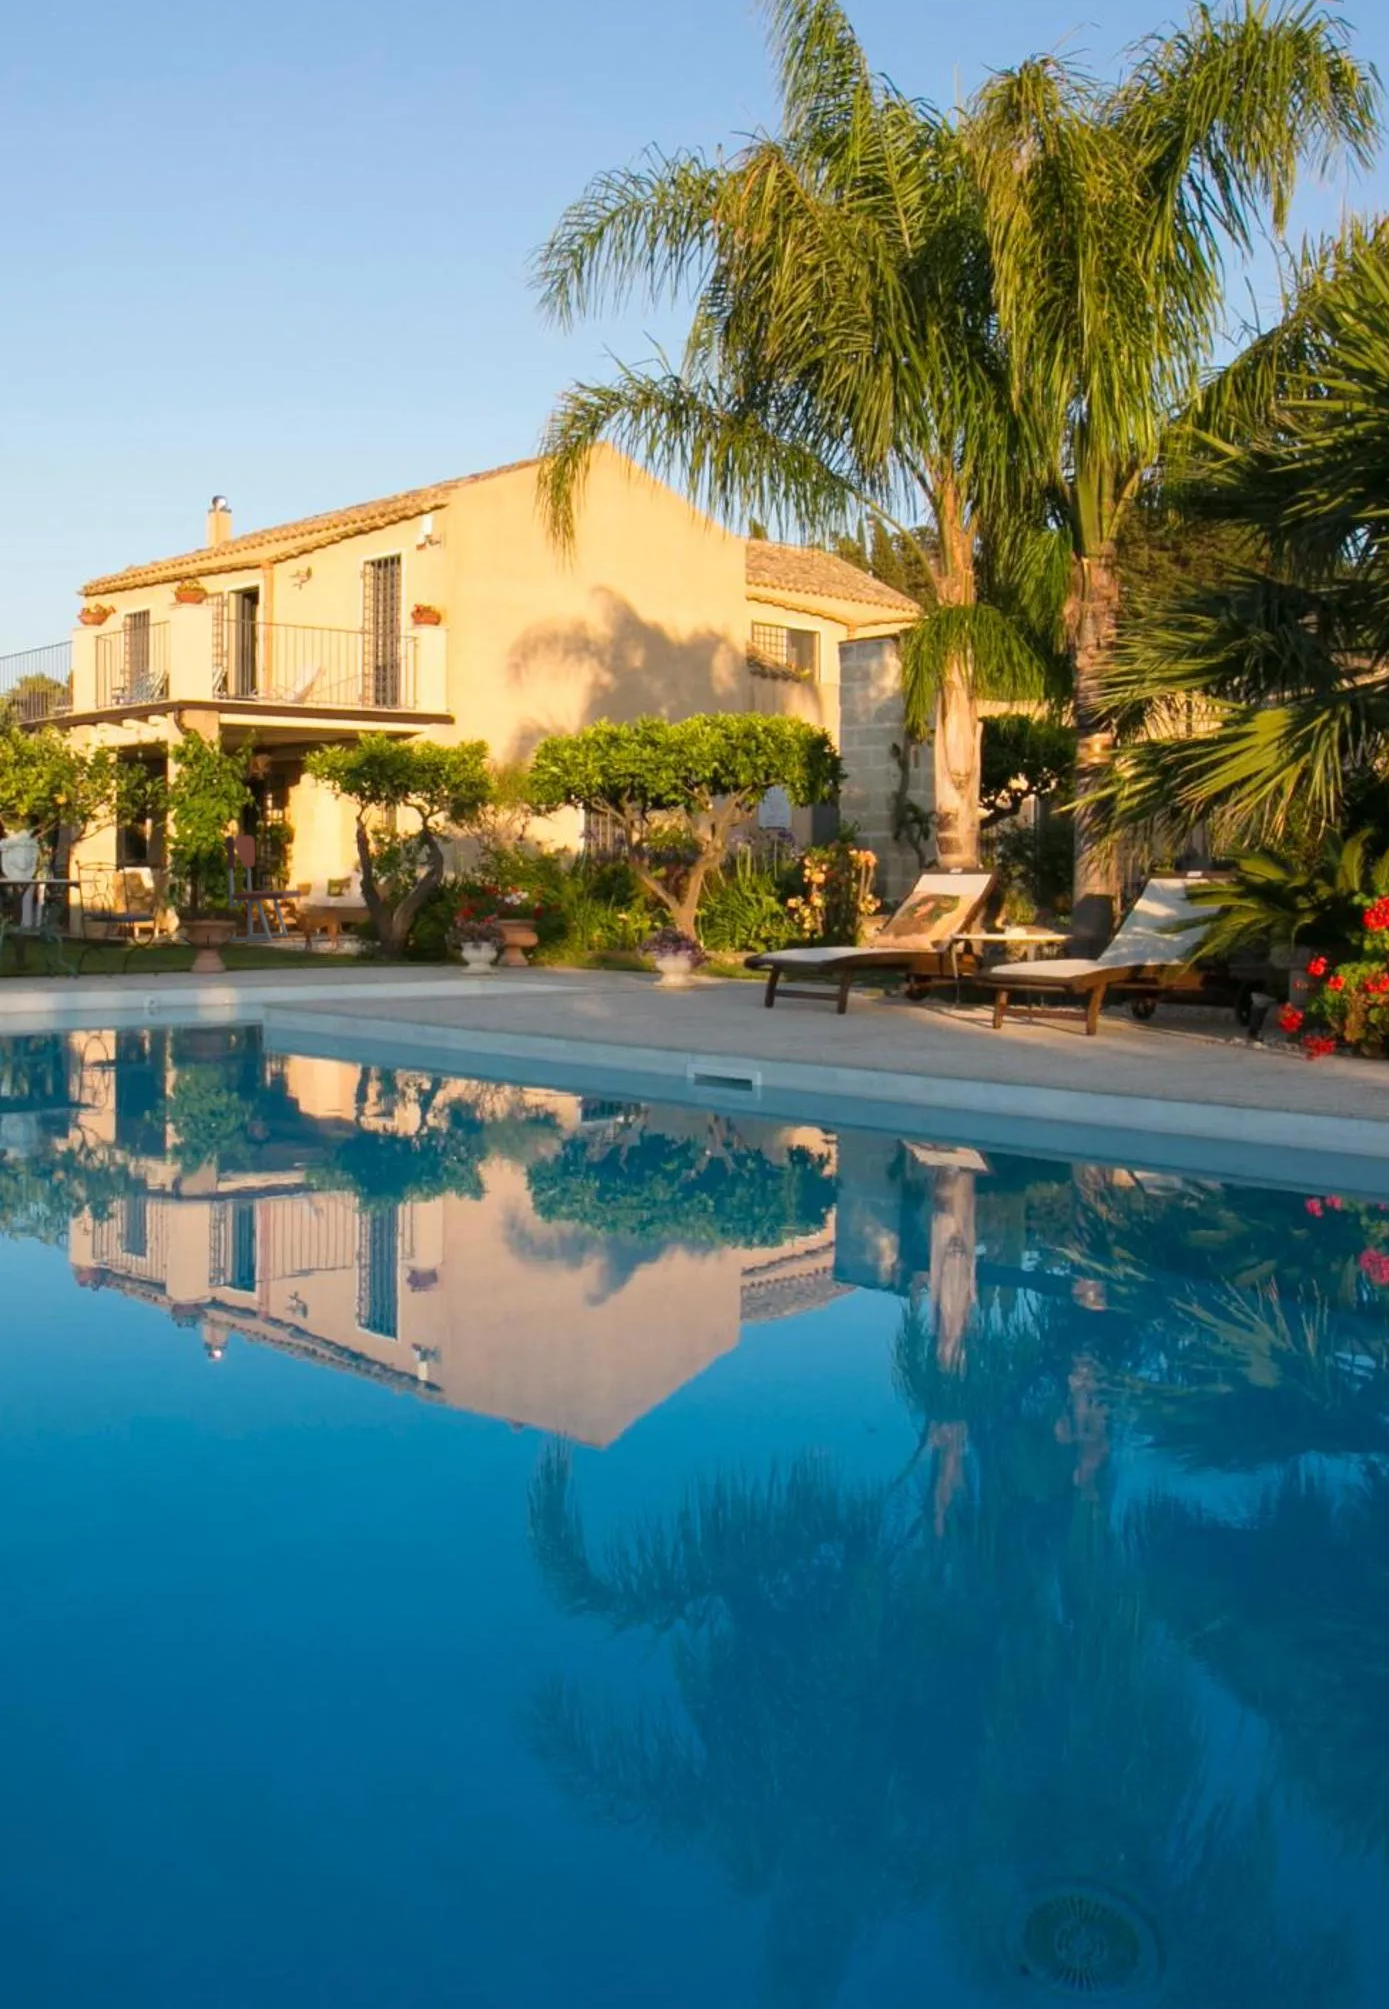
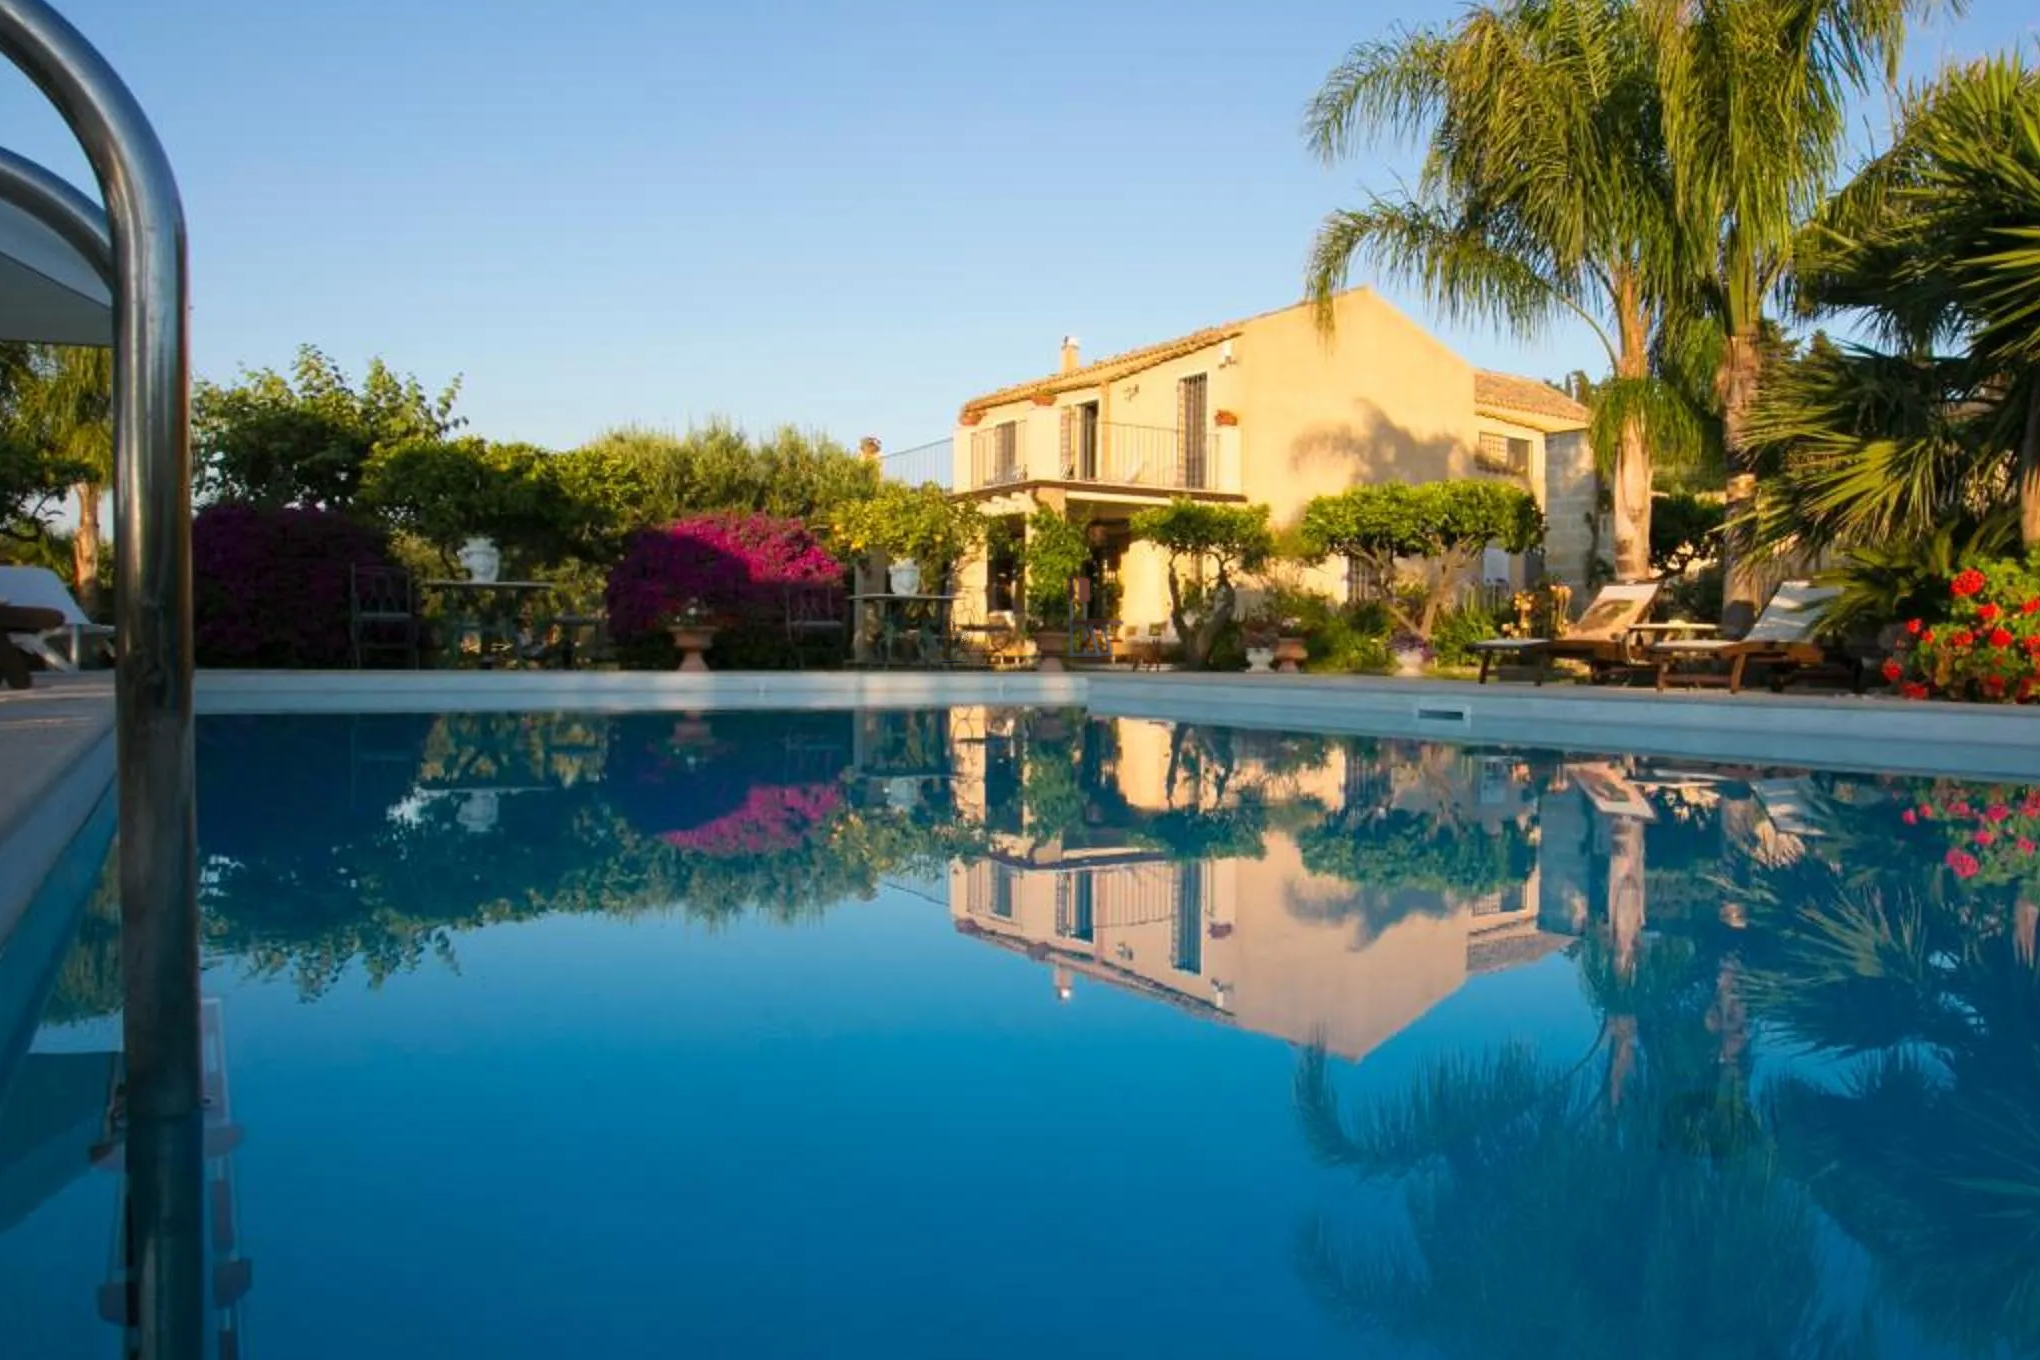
potted tree: none [57,894,102,957] -> present [945,619,969,662]

